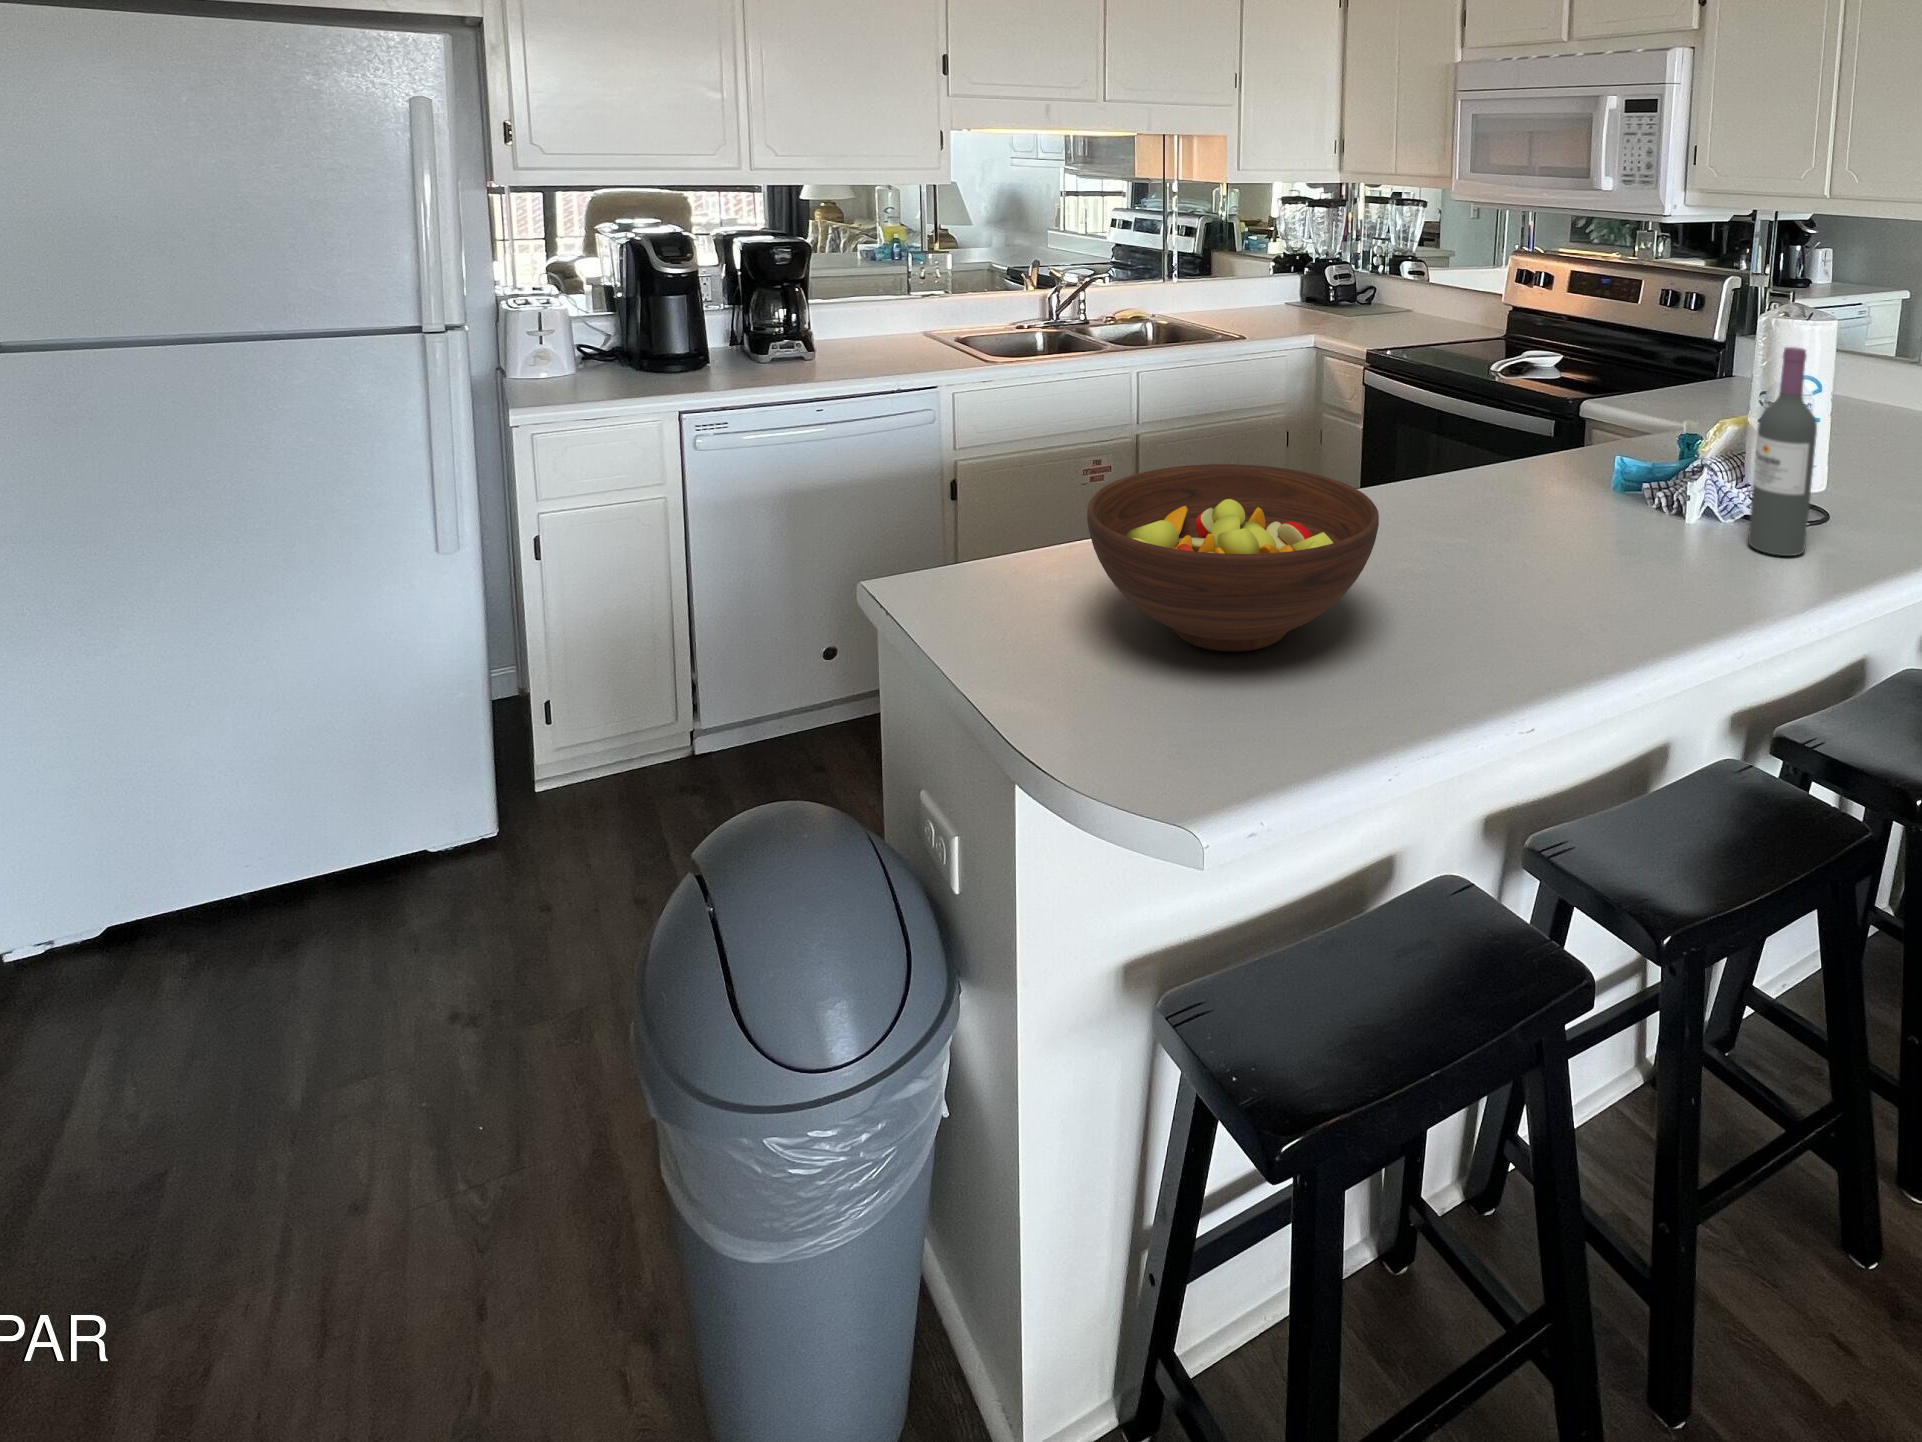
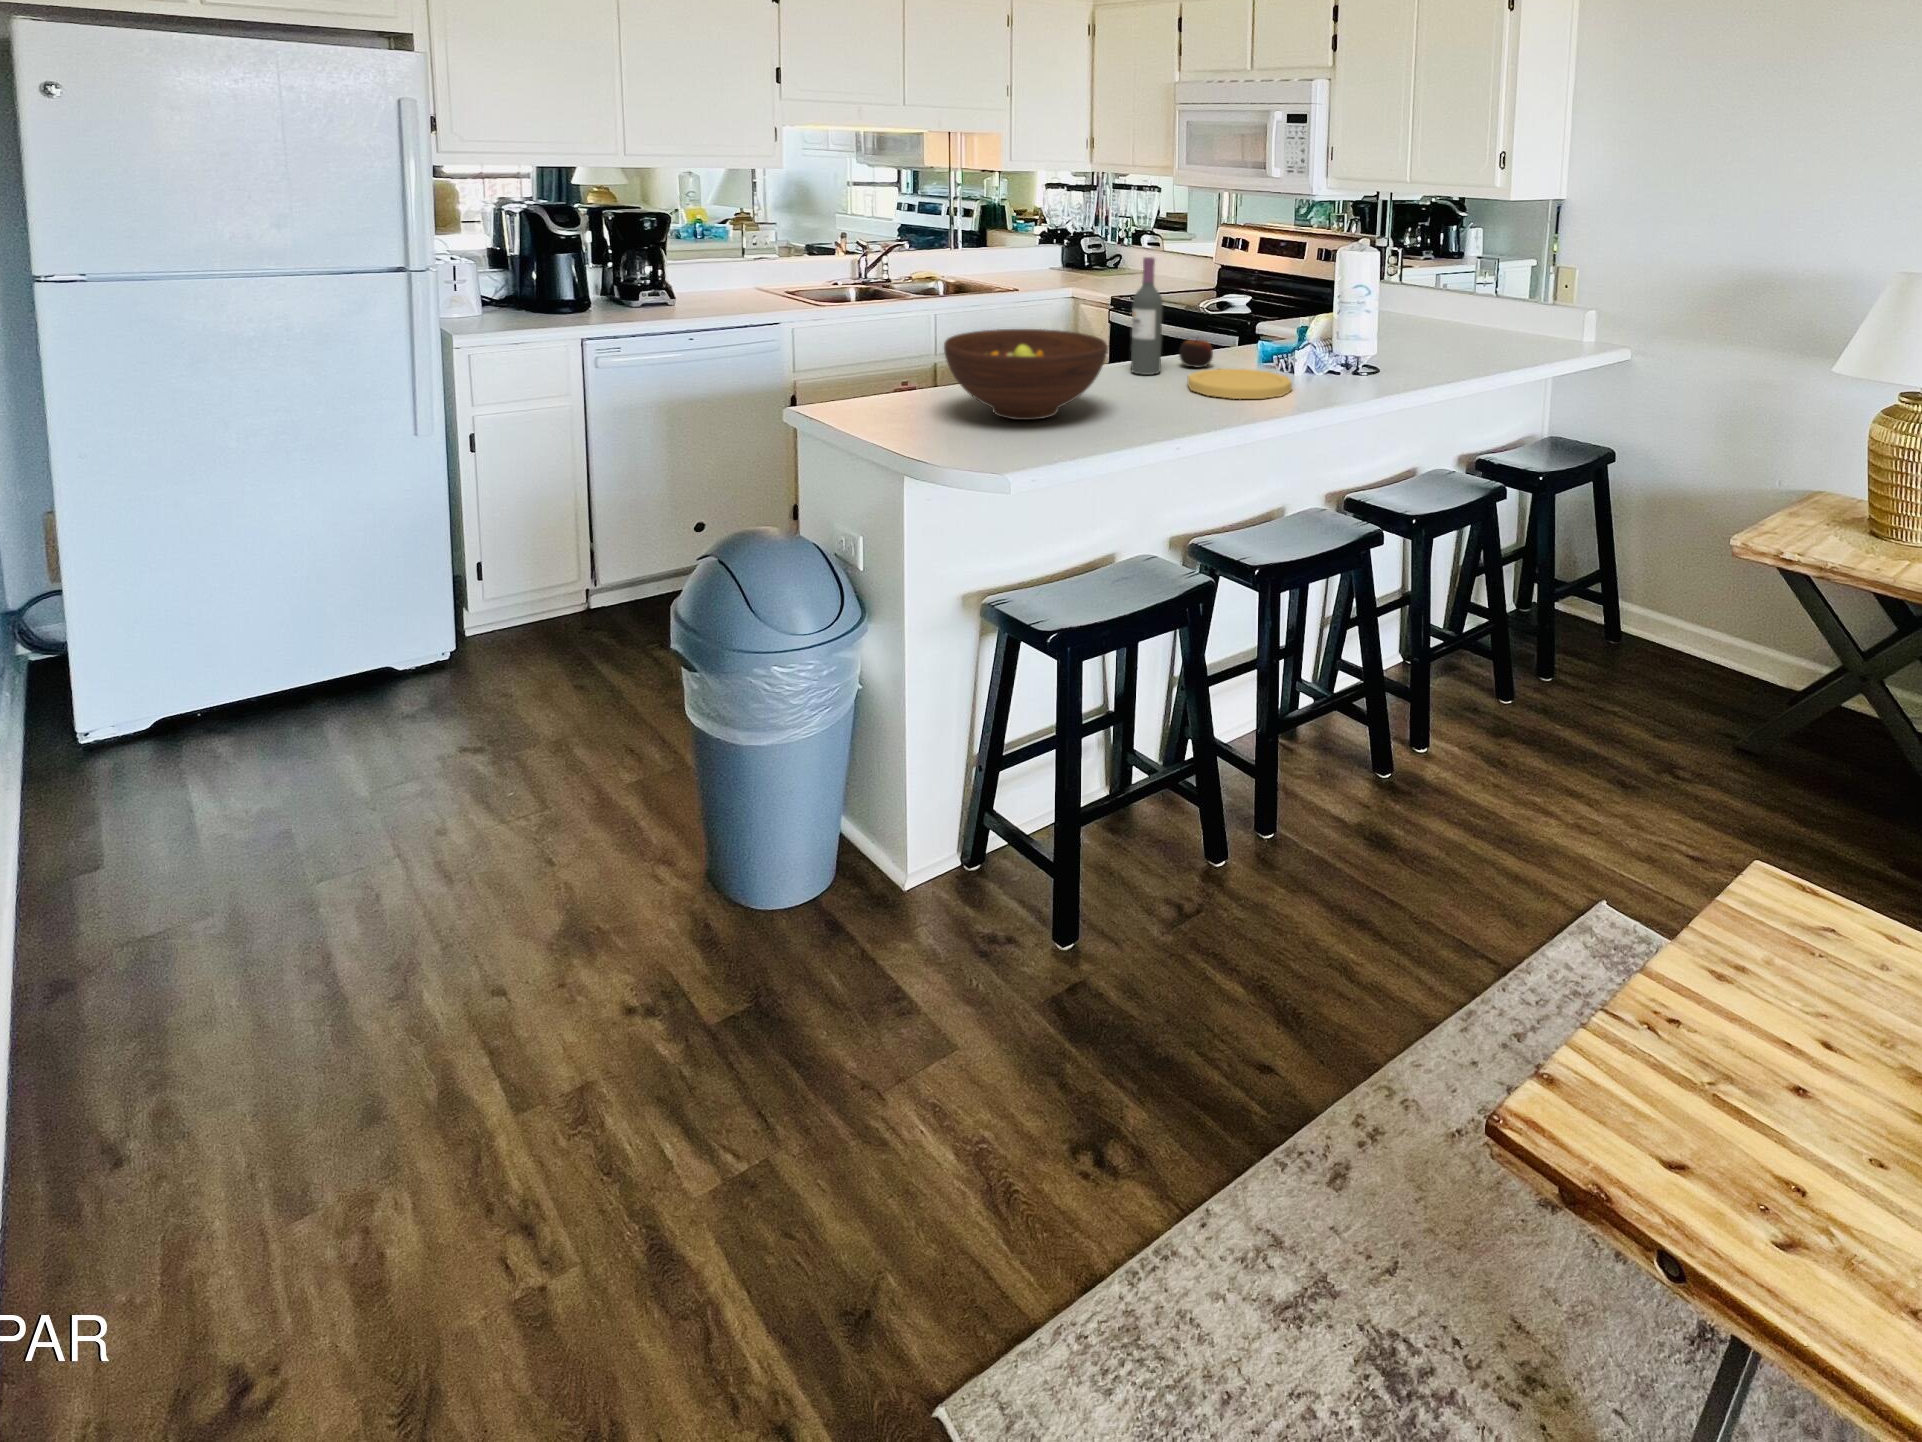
wine bottle: present [1748,347,1817,556] -> present [1131,257,1163,375]
apple: none [1487,457,1544,508] -> present [1179,340,1213,367]
plate: none [1510,521,1703,601] -> present [1188,369,1292,399]

